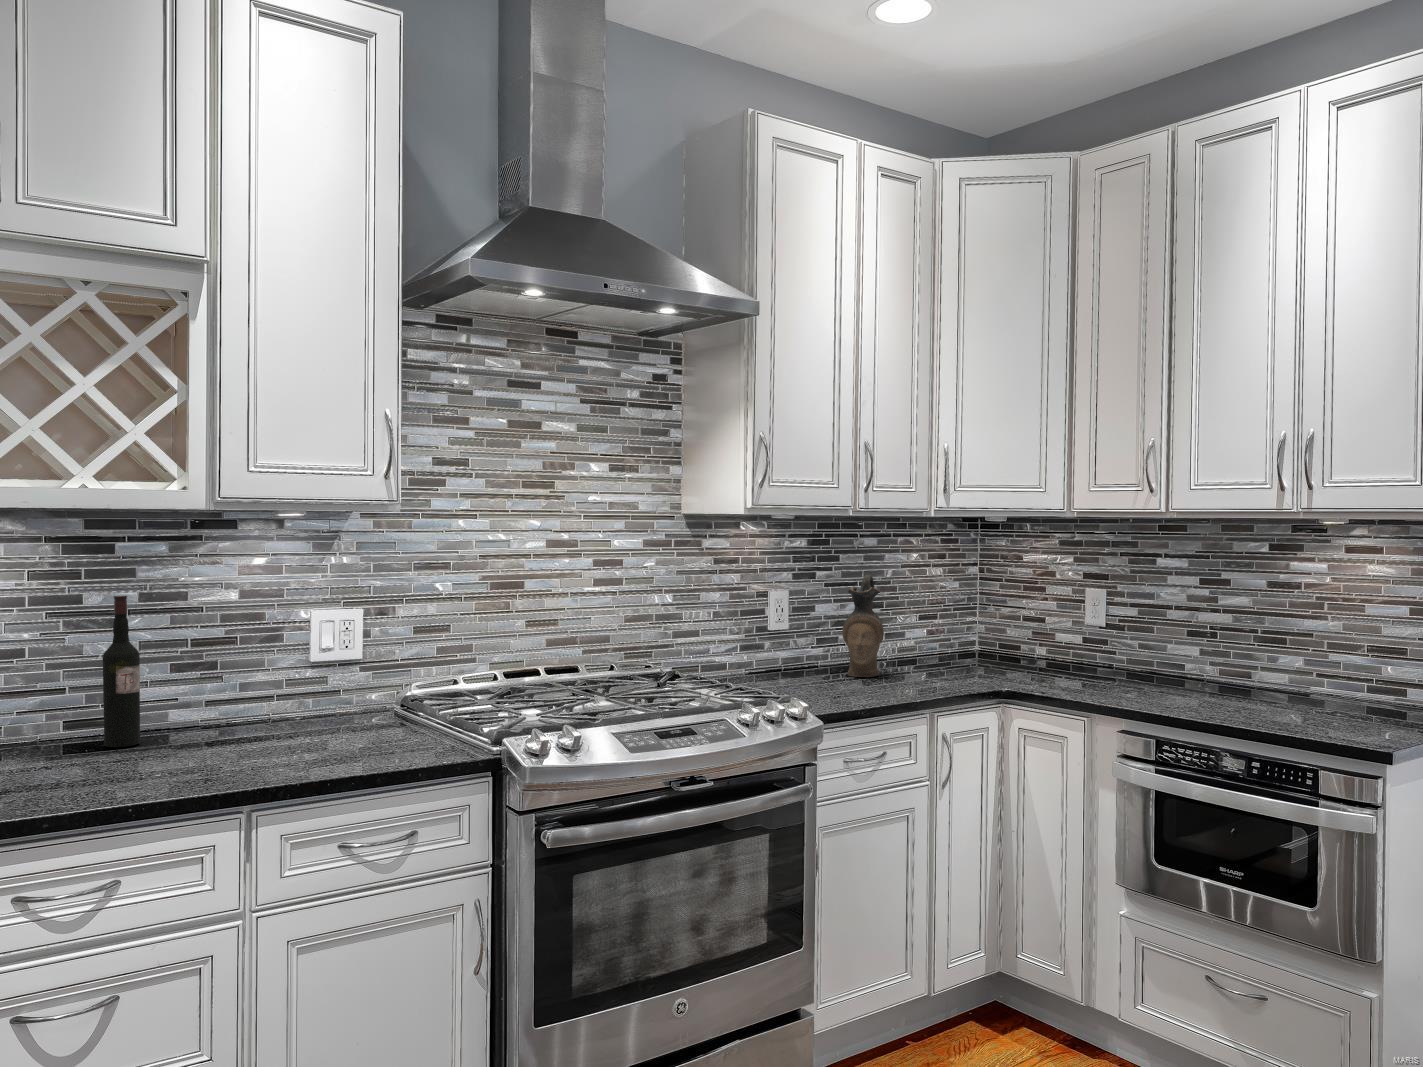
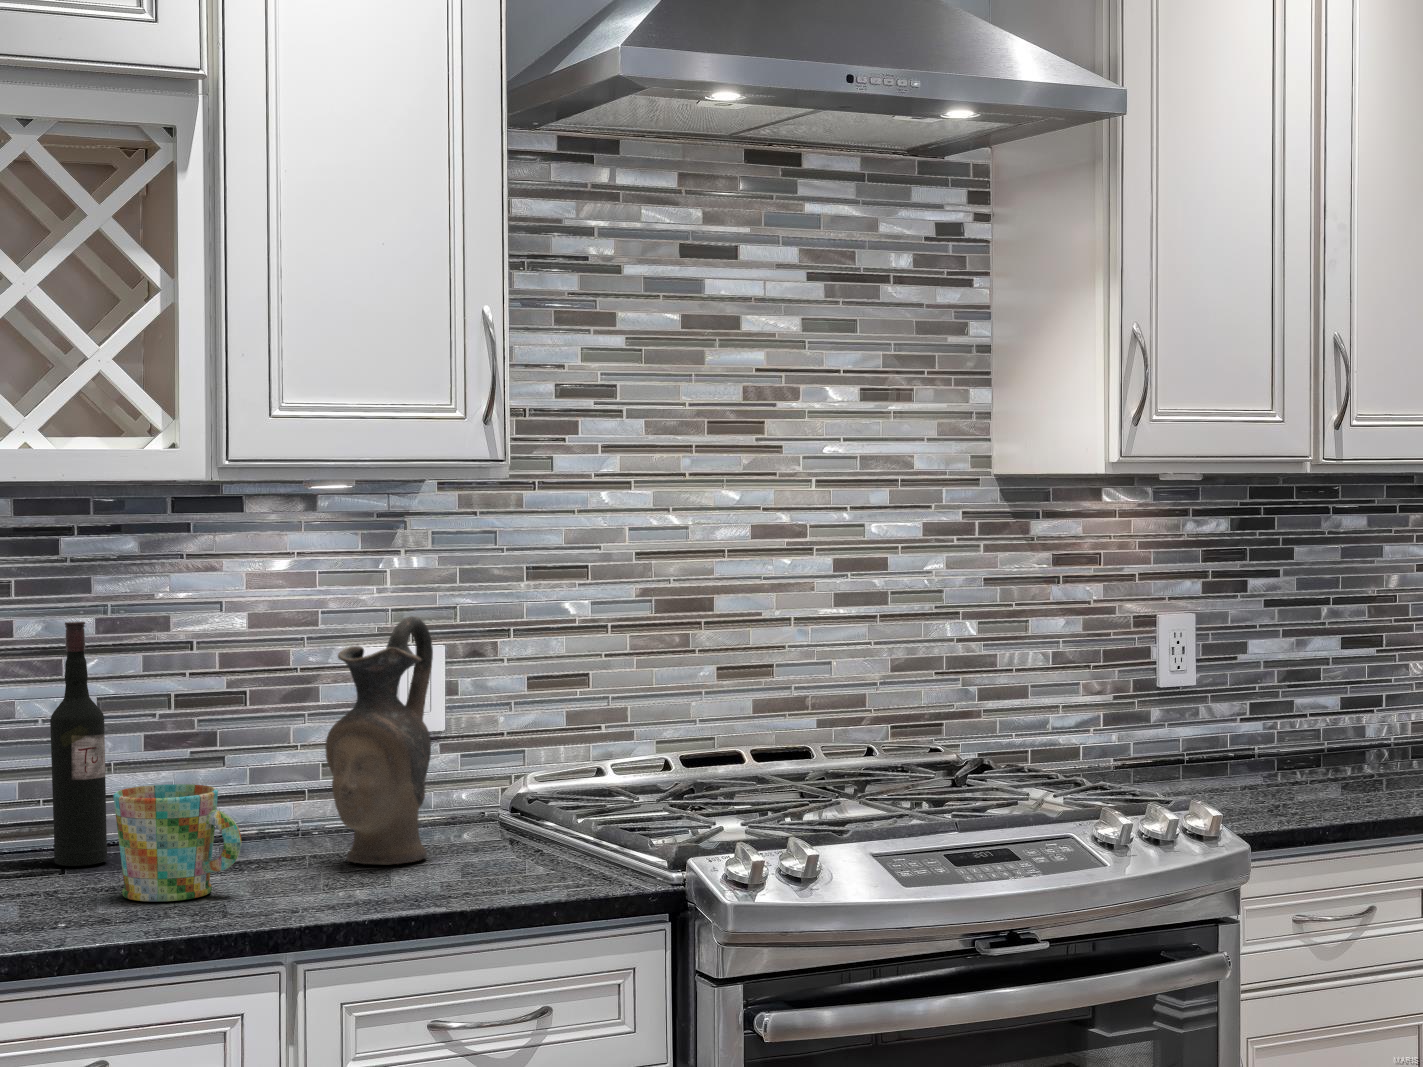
ceramic pitcher: present [842,575,884,677] -> present [325,616,433,864]
mug: none [136,698,221,773] -> present [113,784,241,902]

